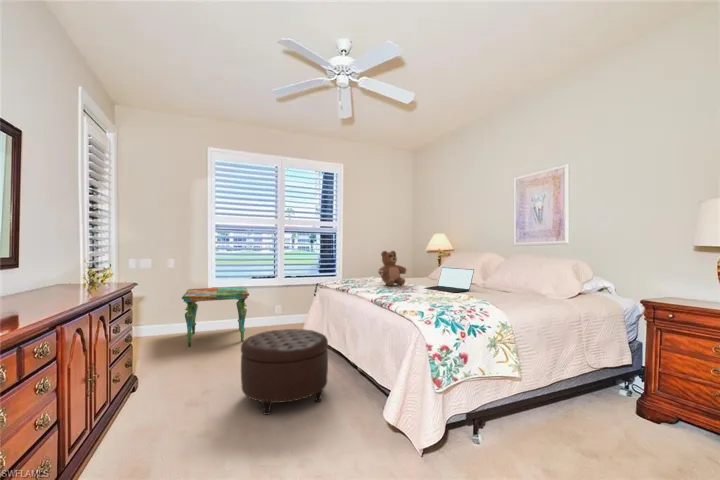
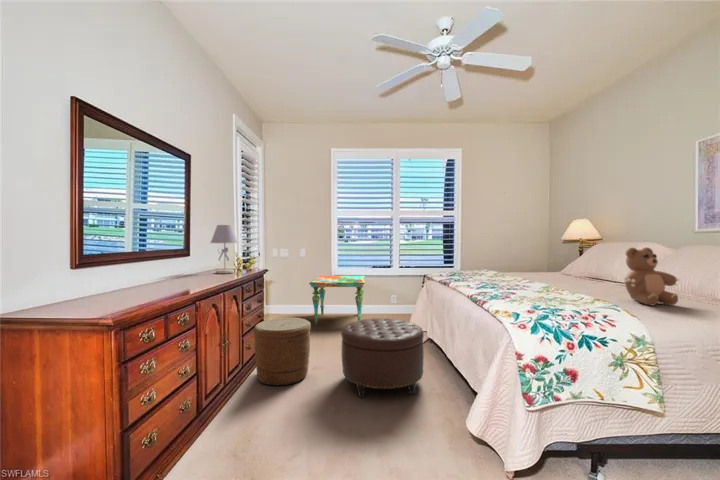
table lamp: none [58,228,102,290] -> present [211,225,238,274]
teddy bear: present [378,251,407,286] -> present [624,248,679,305]
laptop: present [424,268,474,293] -> none [541,263,611,293]
woven basket: none [125,338,201,422] -> present [254,318,311,385]

